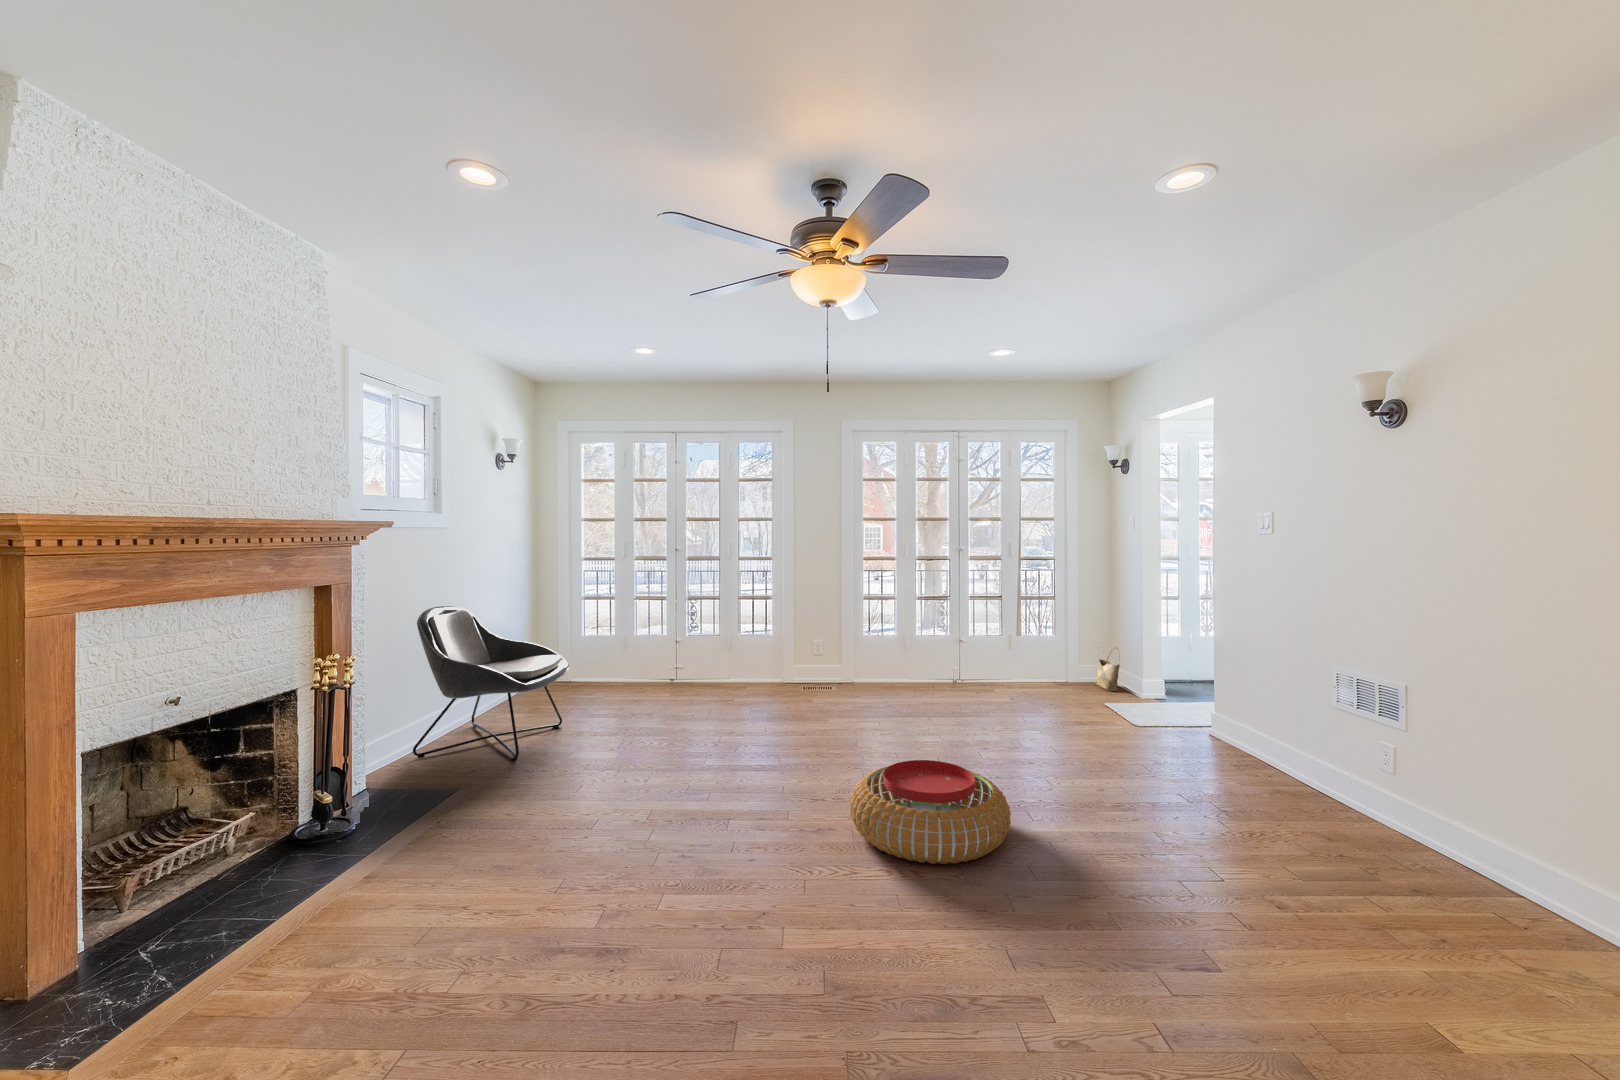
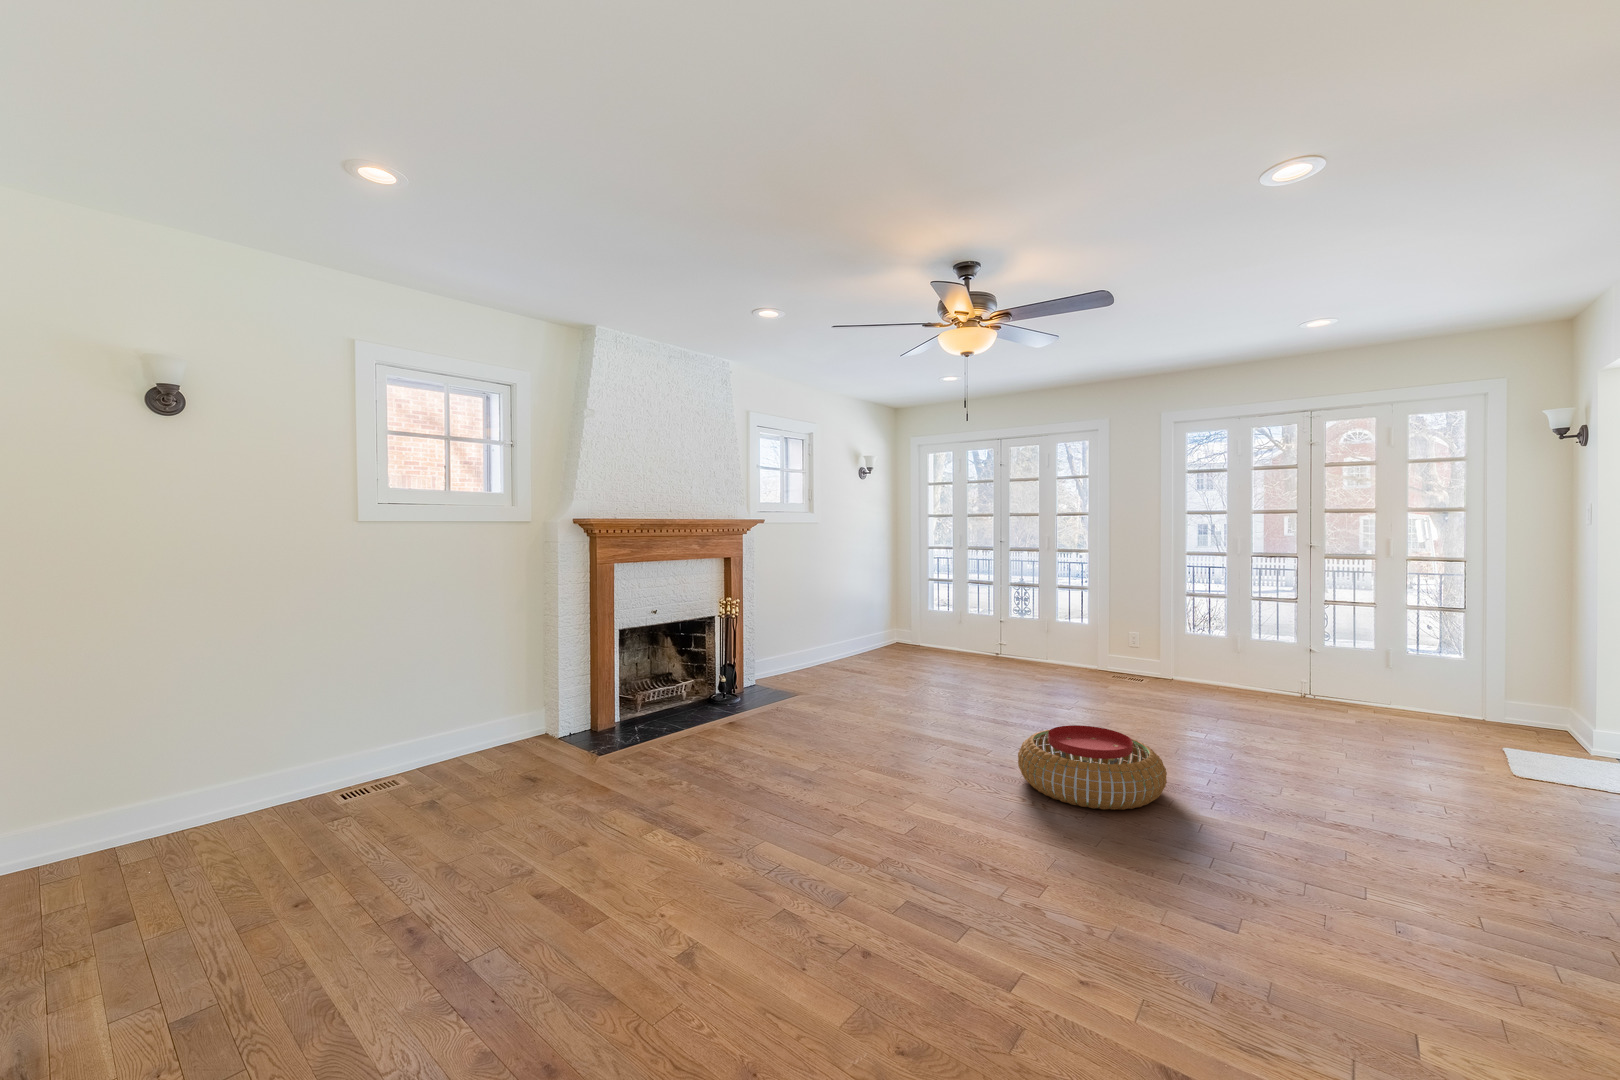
lounge chair: present [413,606,569,759] -> none [789,577,894,685]
woven basket: present [1096,648,1120,691] -> none [1529,676,1567,737]

